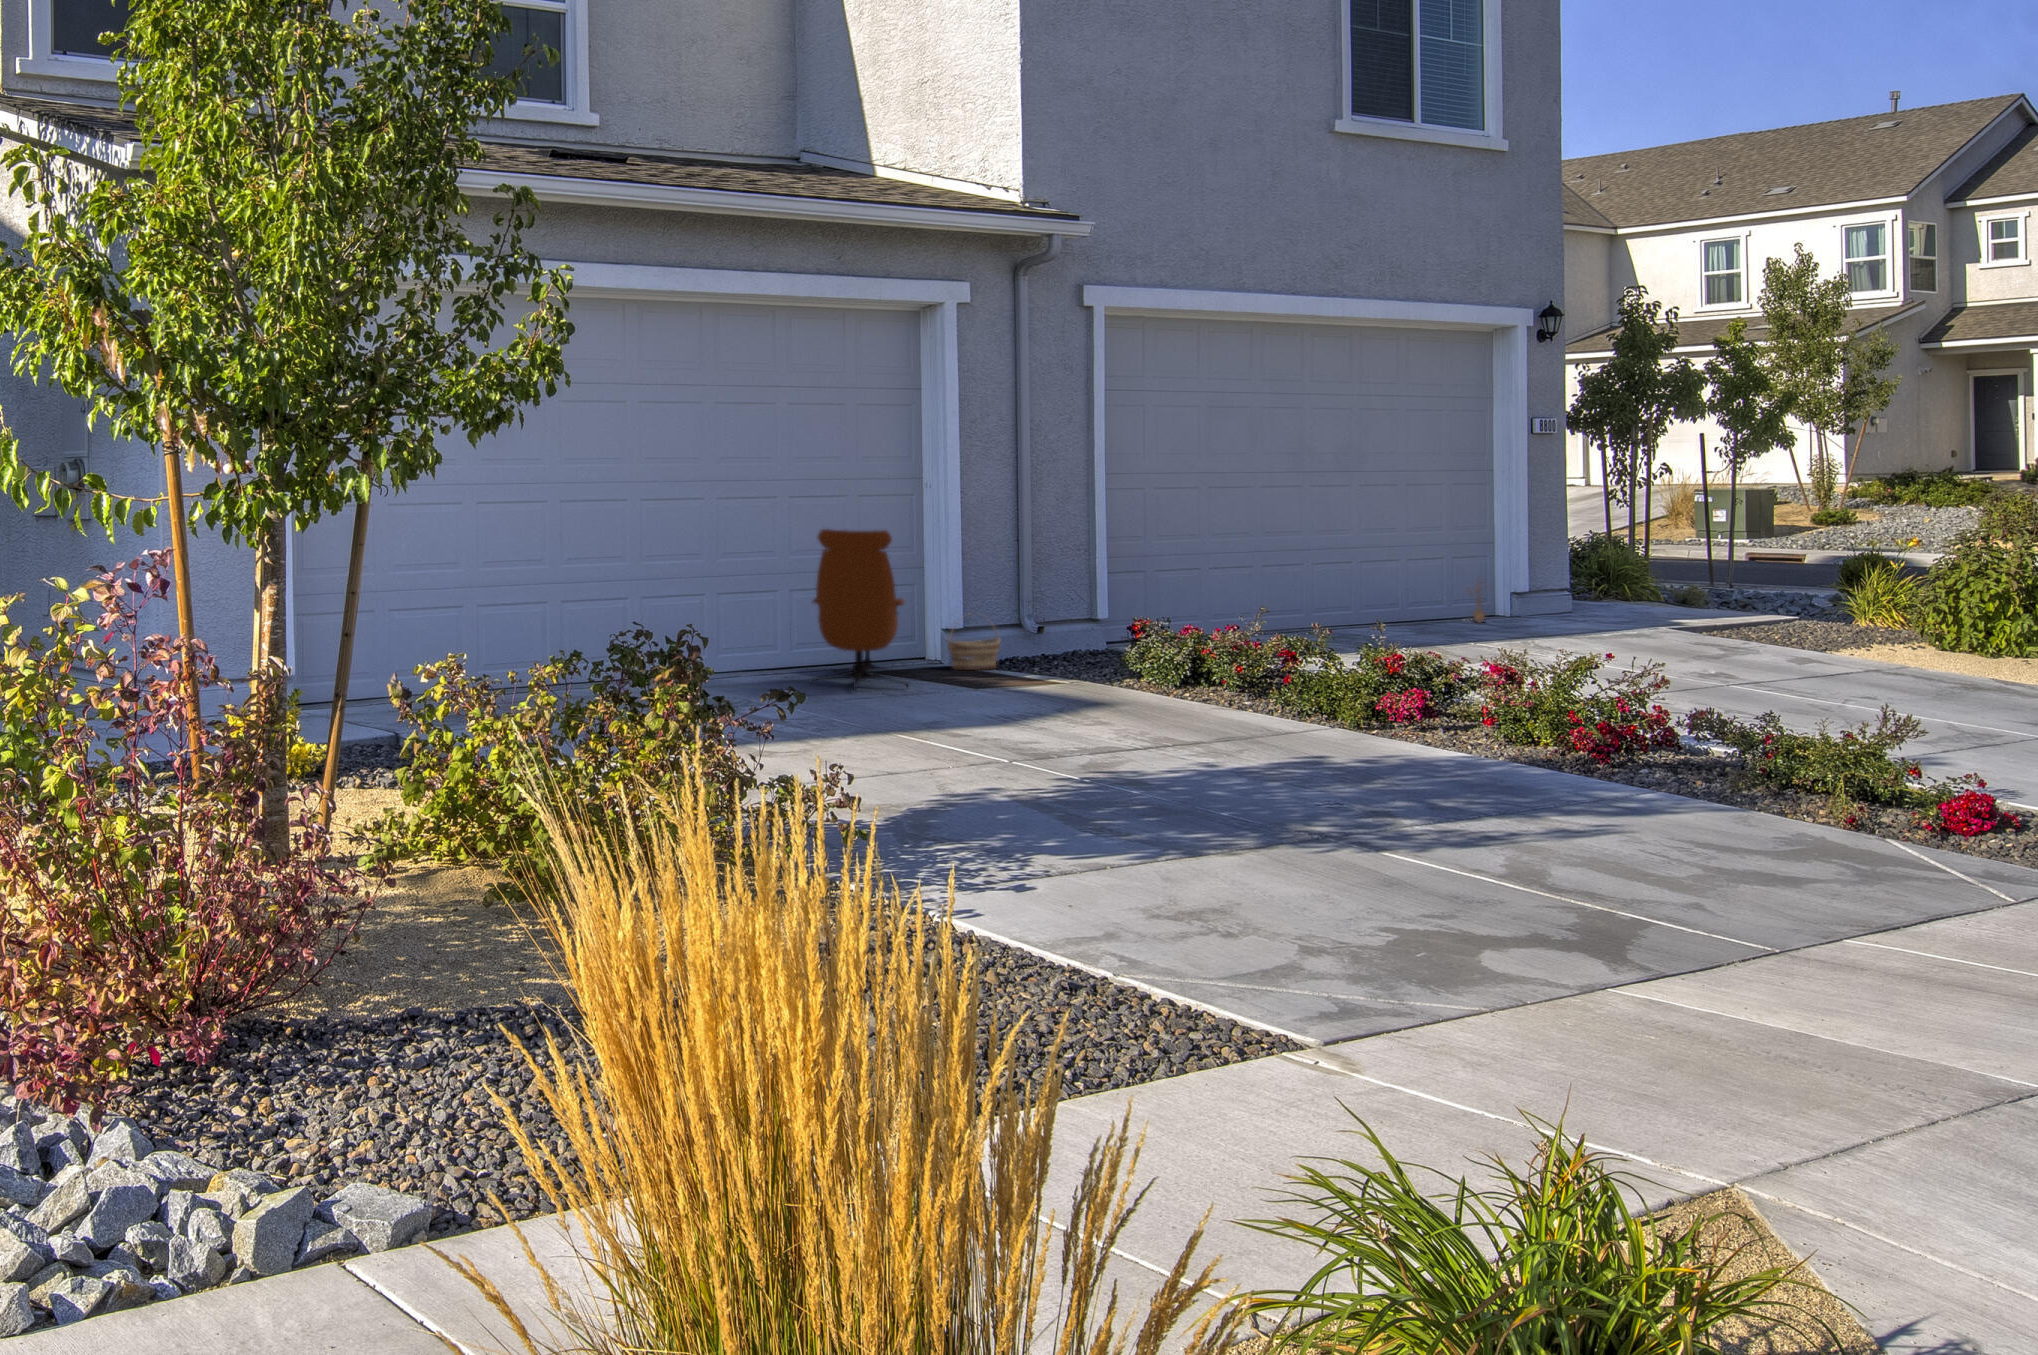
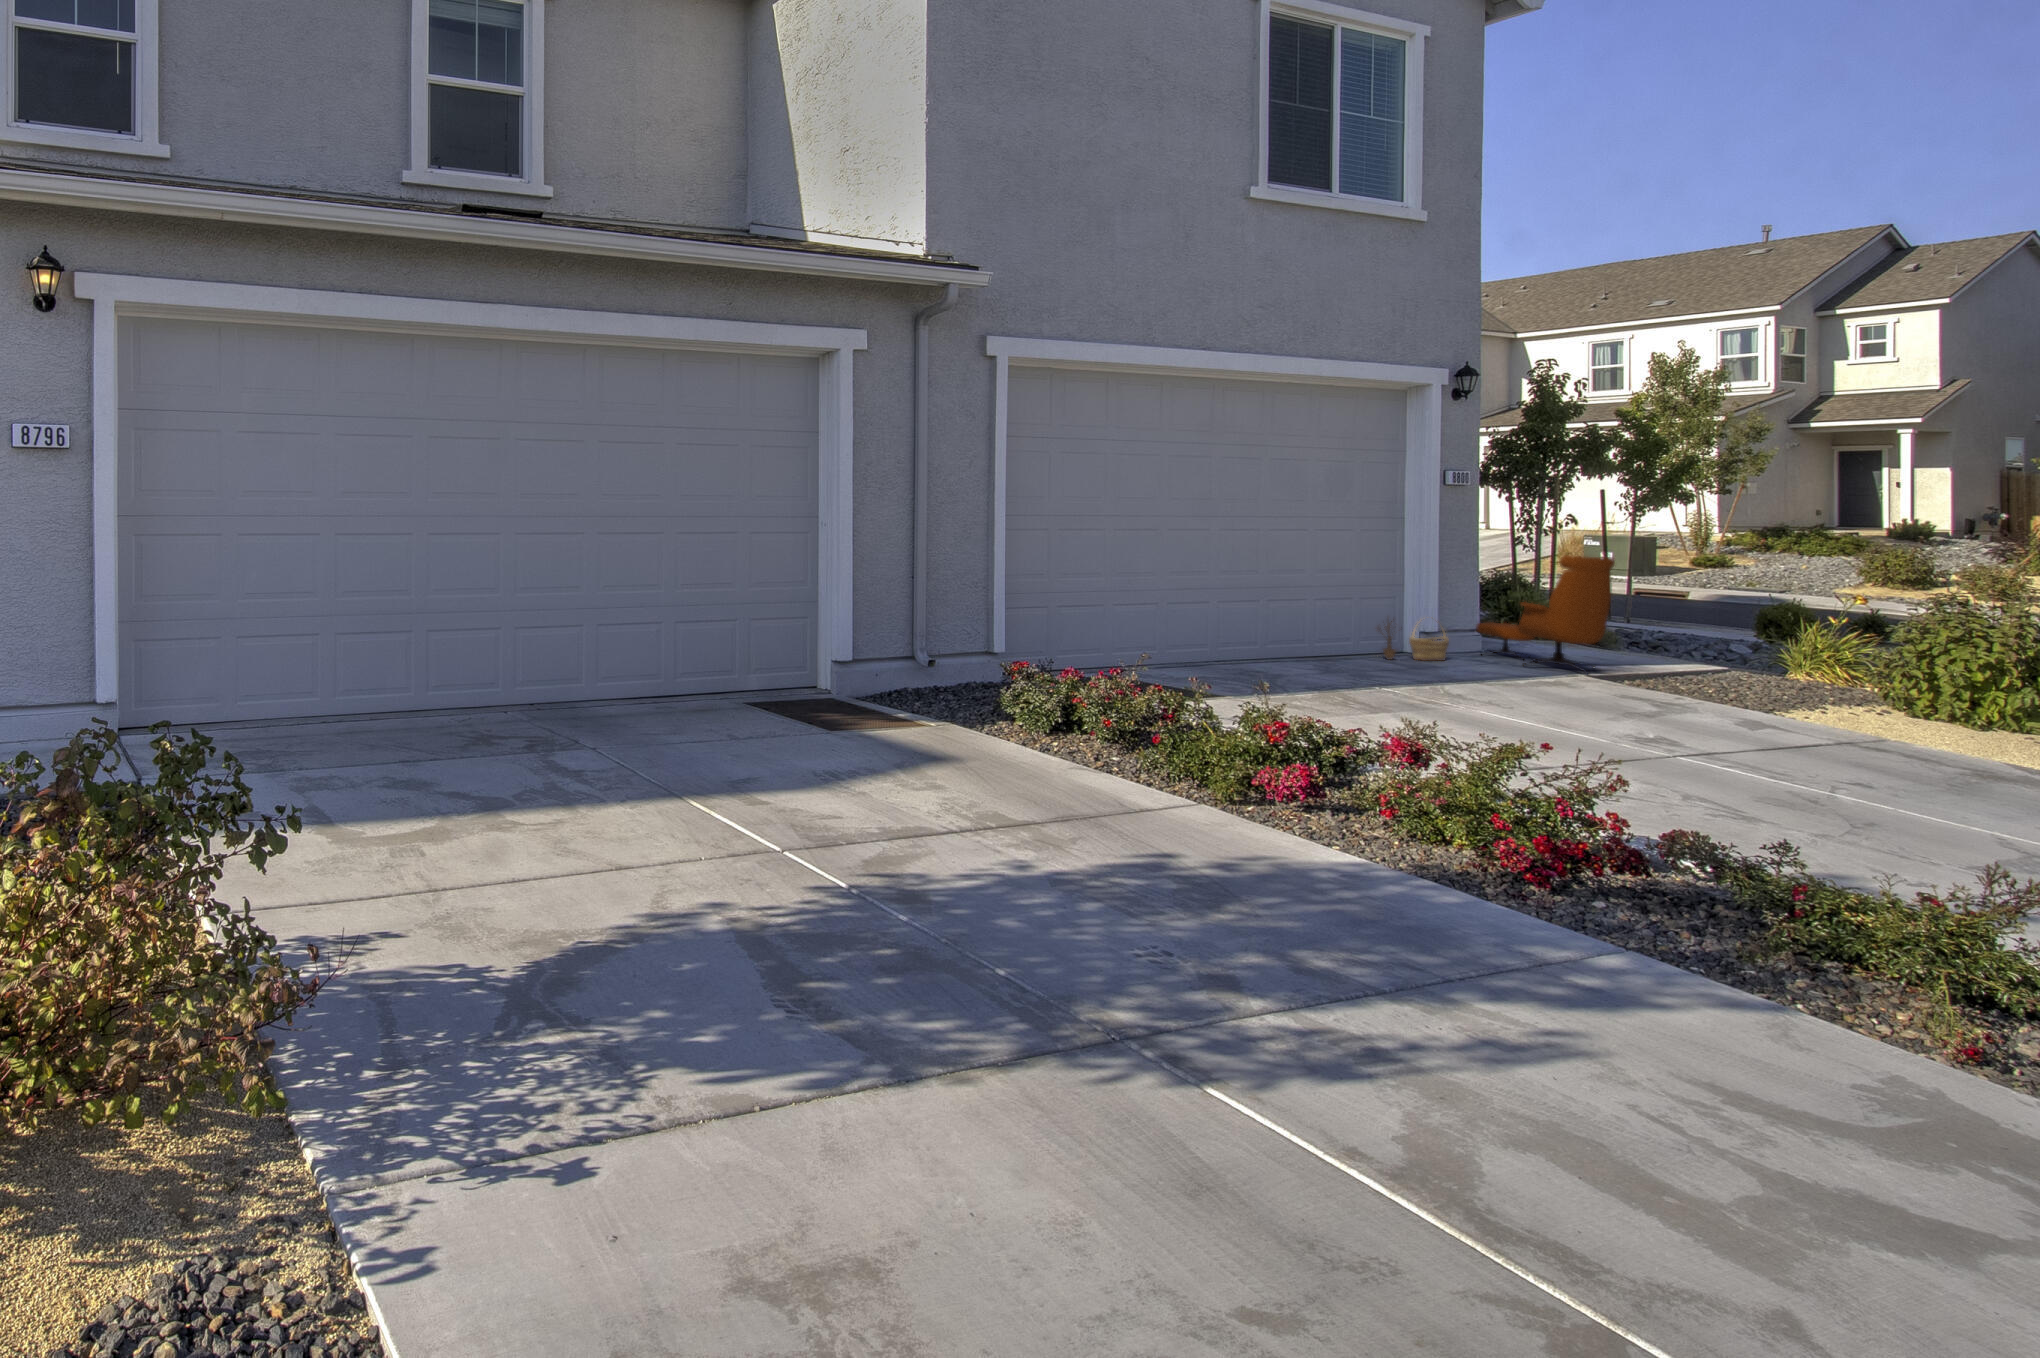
lounge chair: present [810,529,908,691] -> present [1476,555,1615,673]
basket: present [948,627,1000,670] -> present [1409,631,1449,661]

